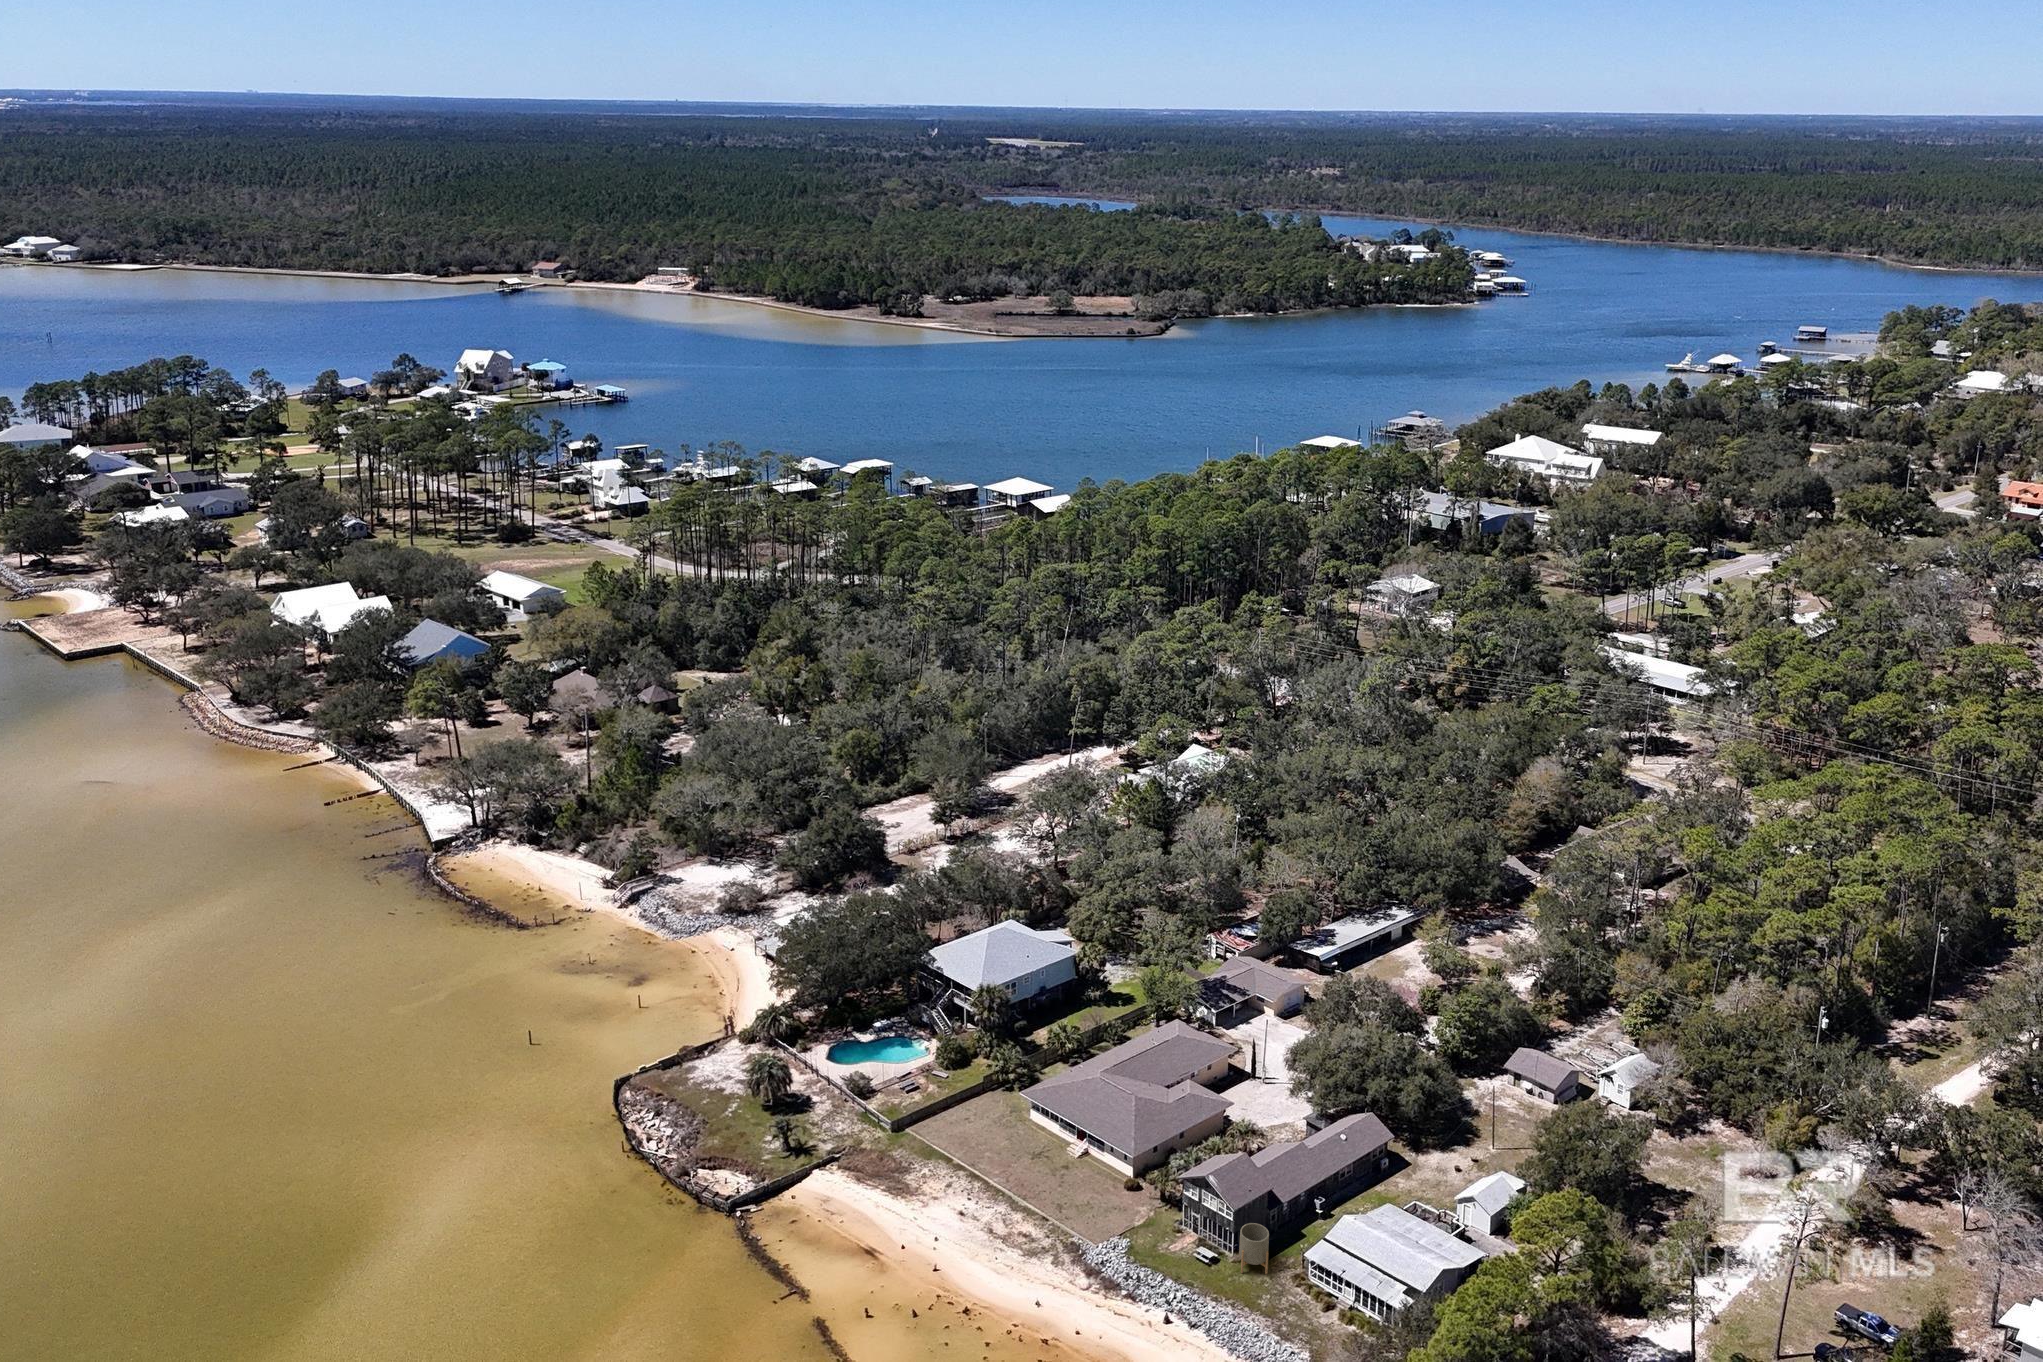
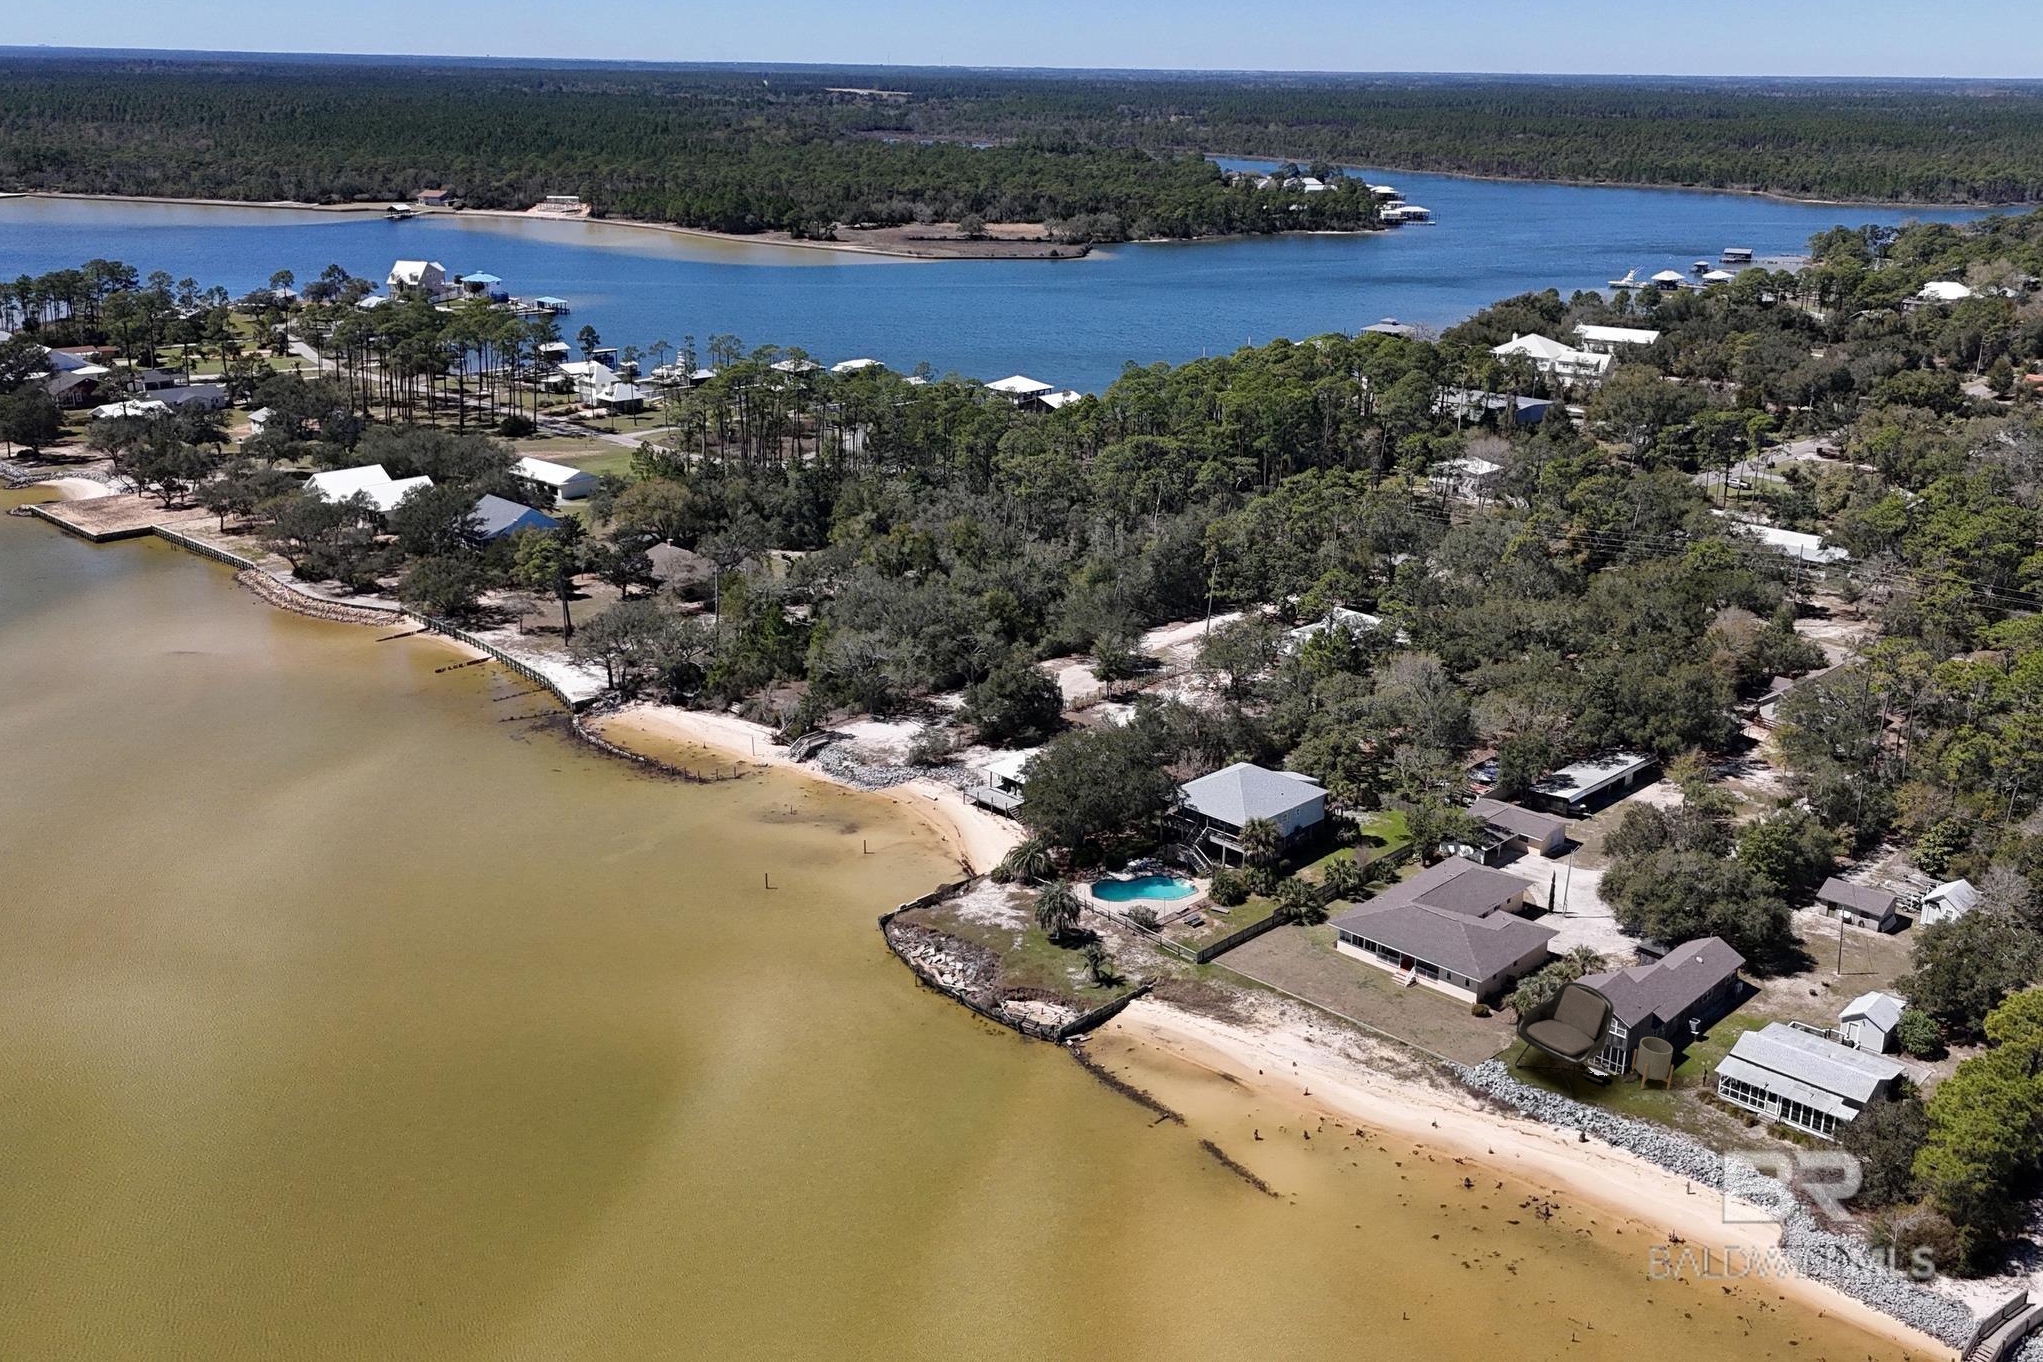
lounge chair: none [1130,1168,1216,1280] -> present [1515,982,1614,1097]

